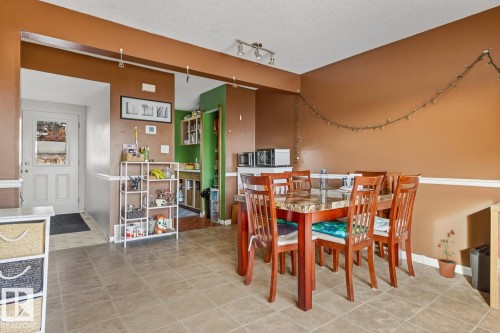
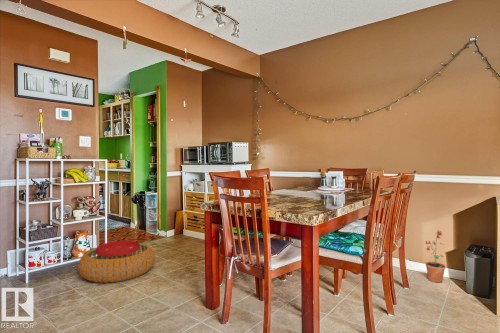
pouf: none [157,224,210,252] -> present [78,241,155,283]

